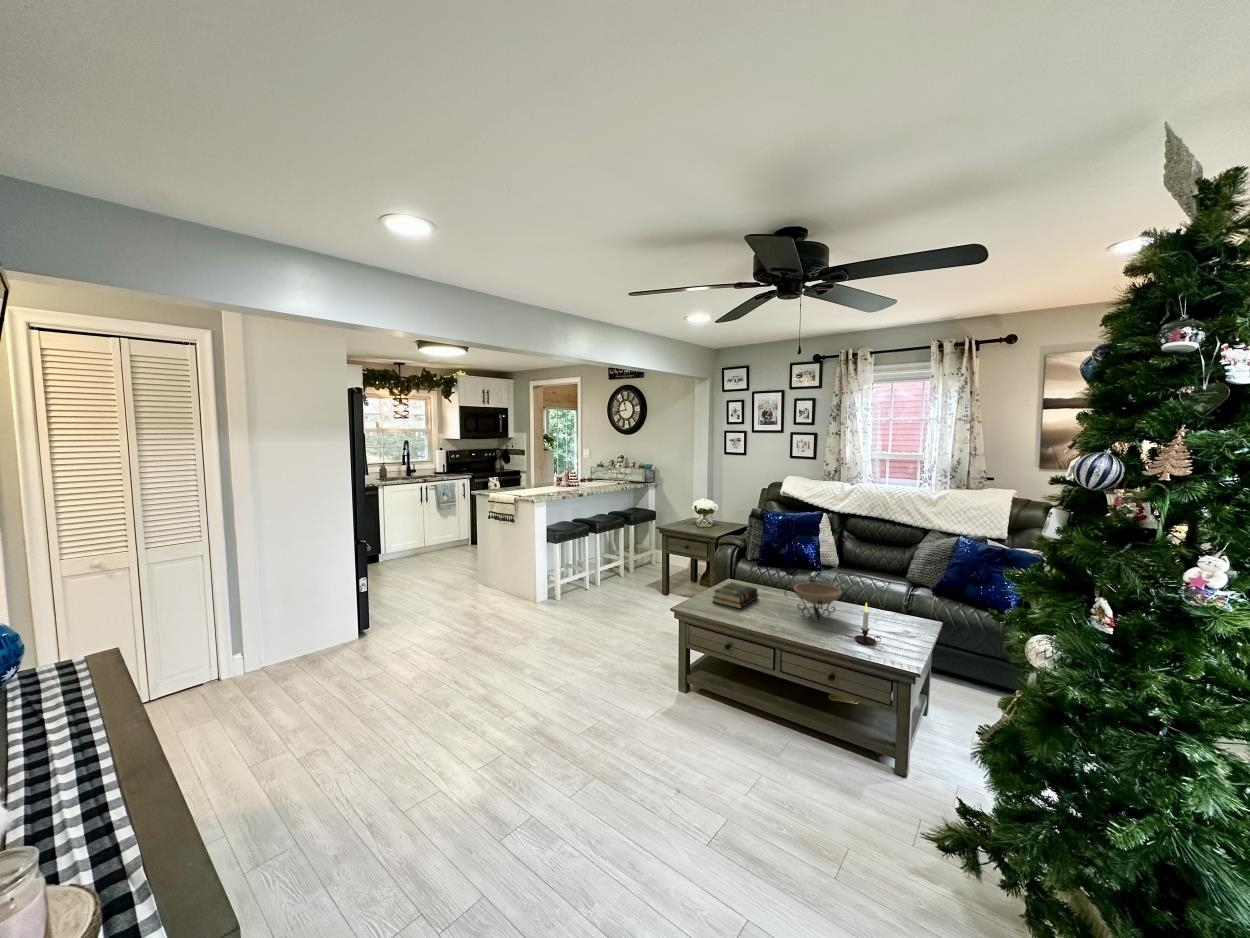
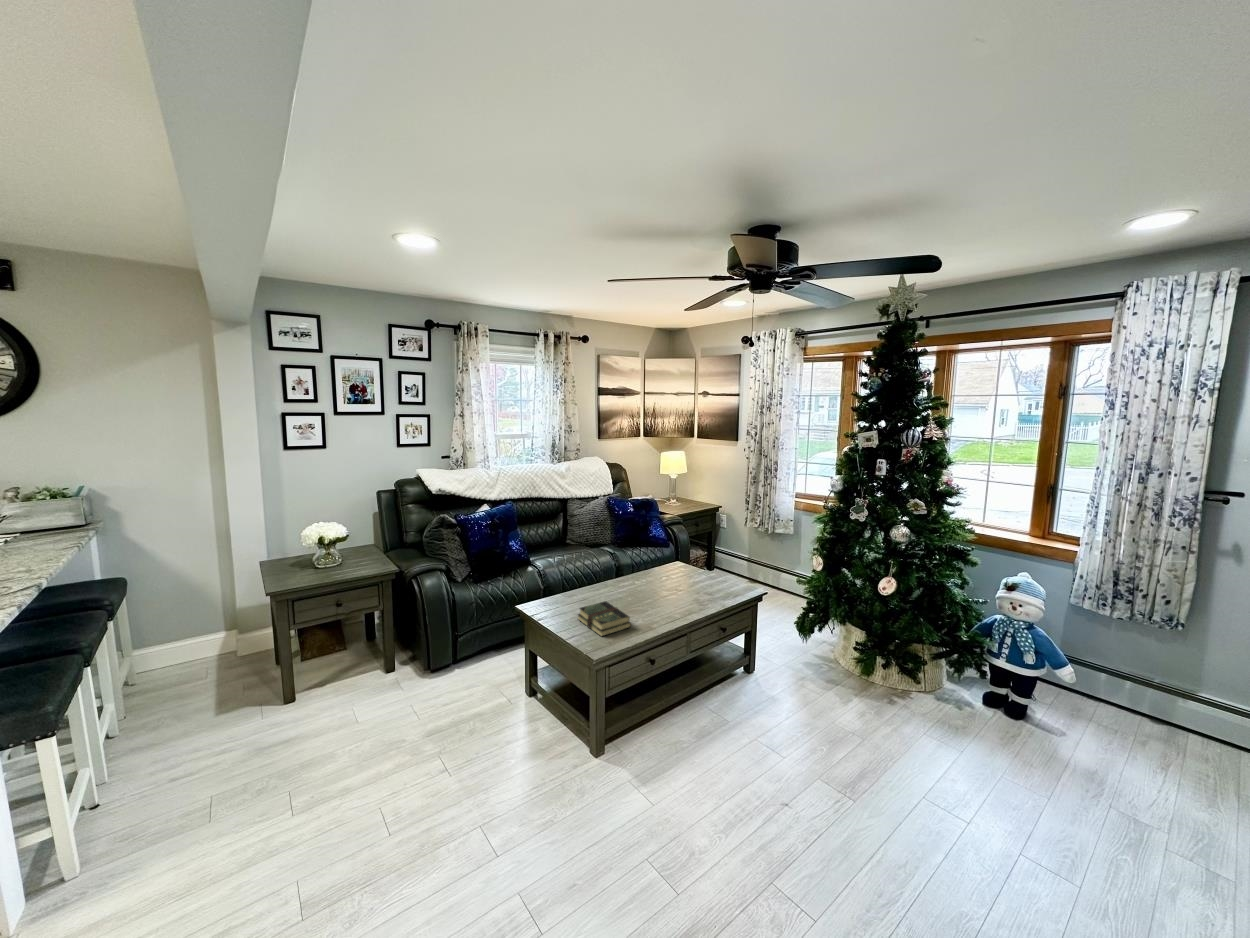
decorative bowl: present [785,583,850,619] -> none [635,569,688,604]
candle: present [854,603,881,644] -> none [709,569,725,602]

